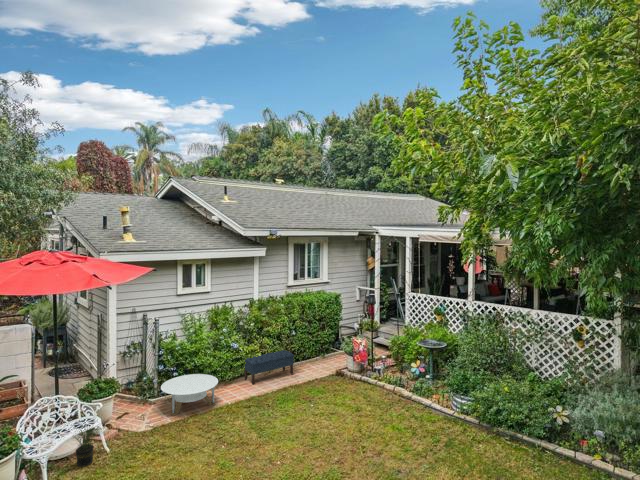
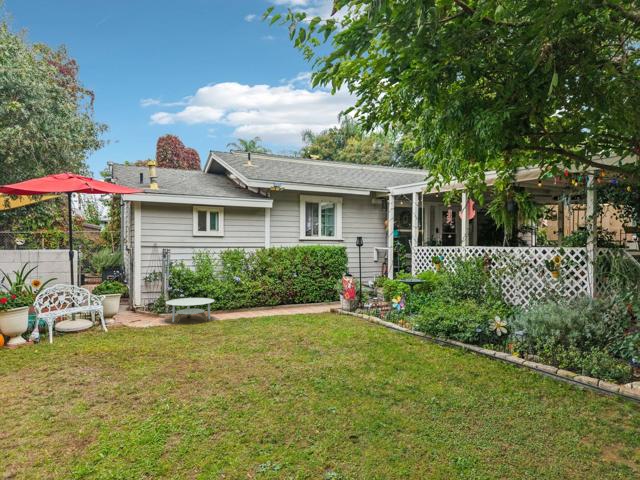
bench: present [244,350,294,385] -> none [246,290,292,314]
potted plant: present [75,425,94,467] -> none [77,302,101,339]

